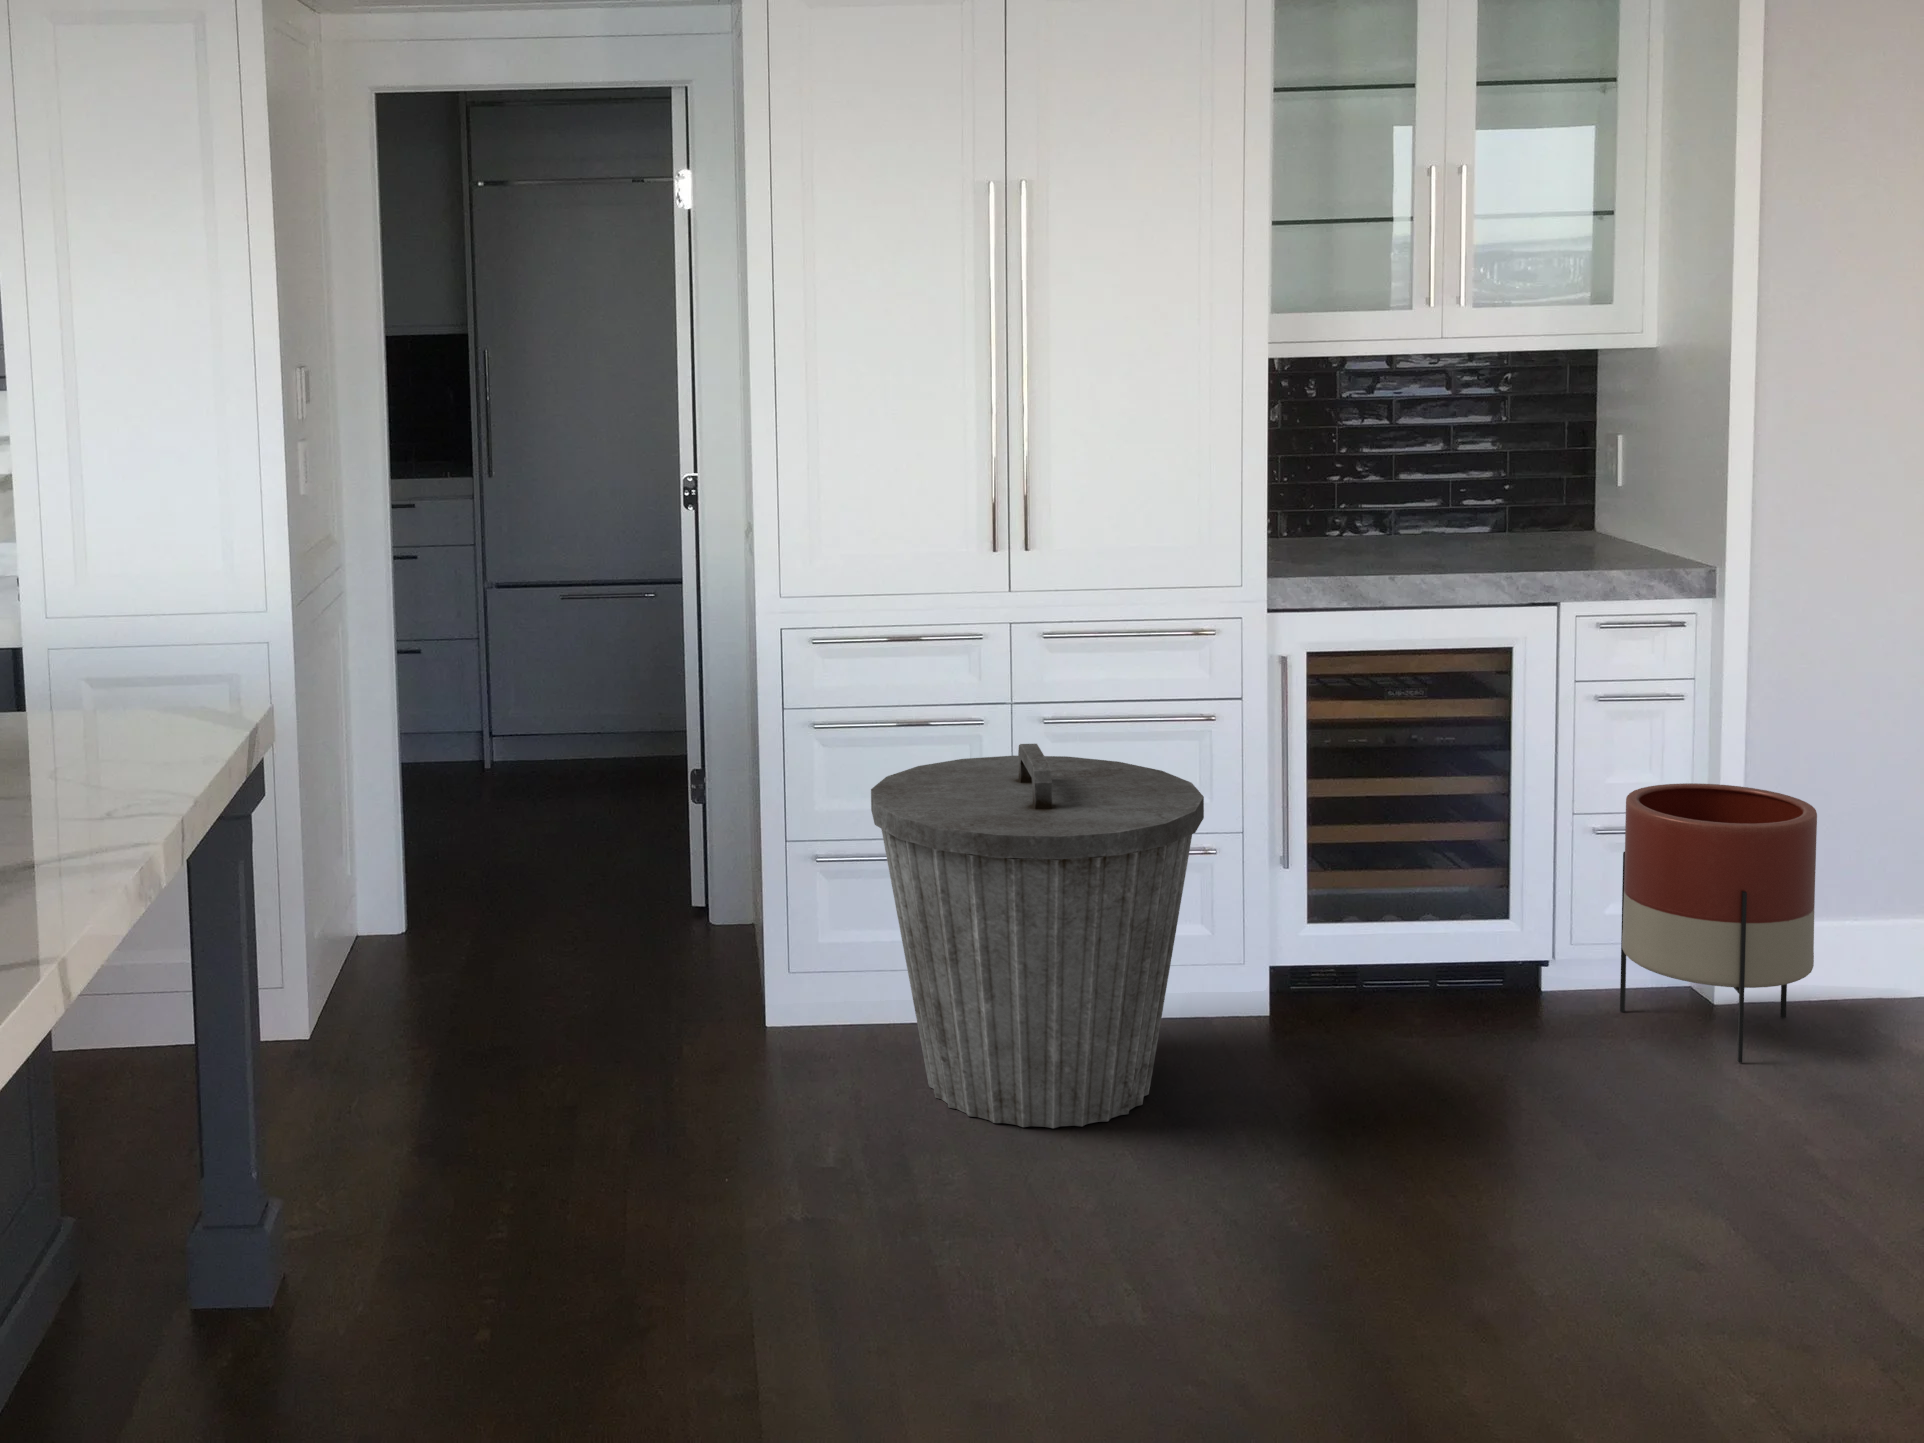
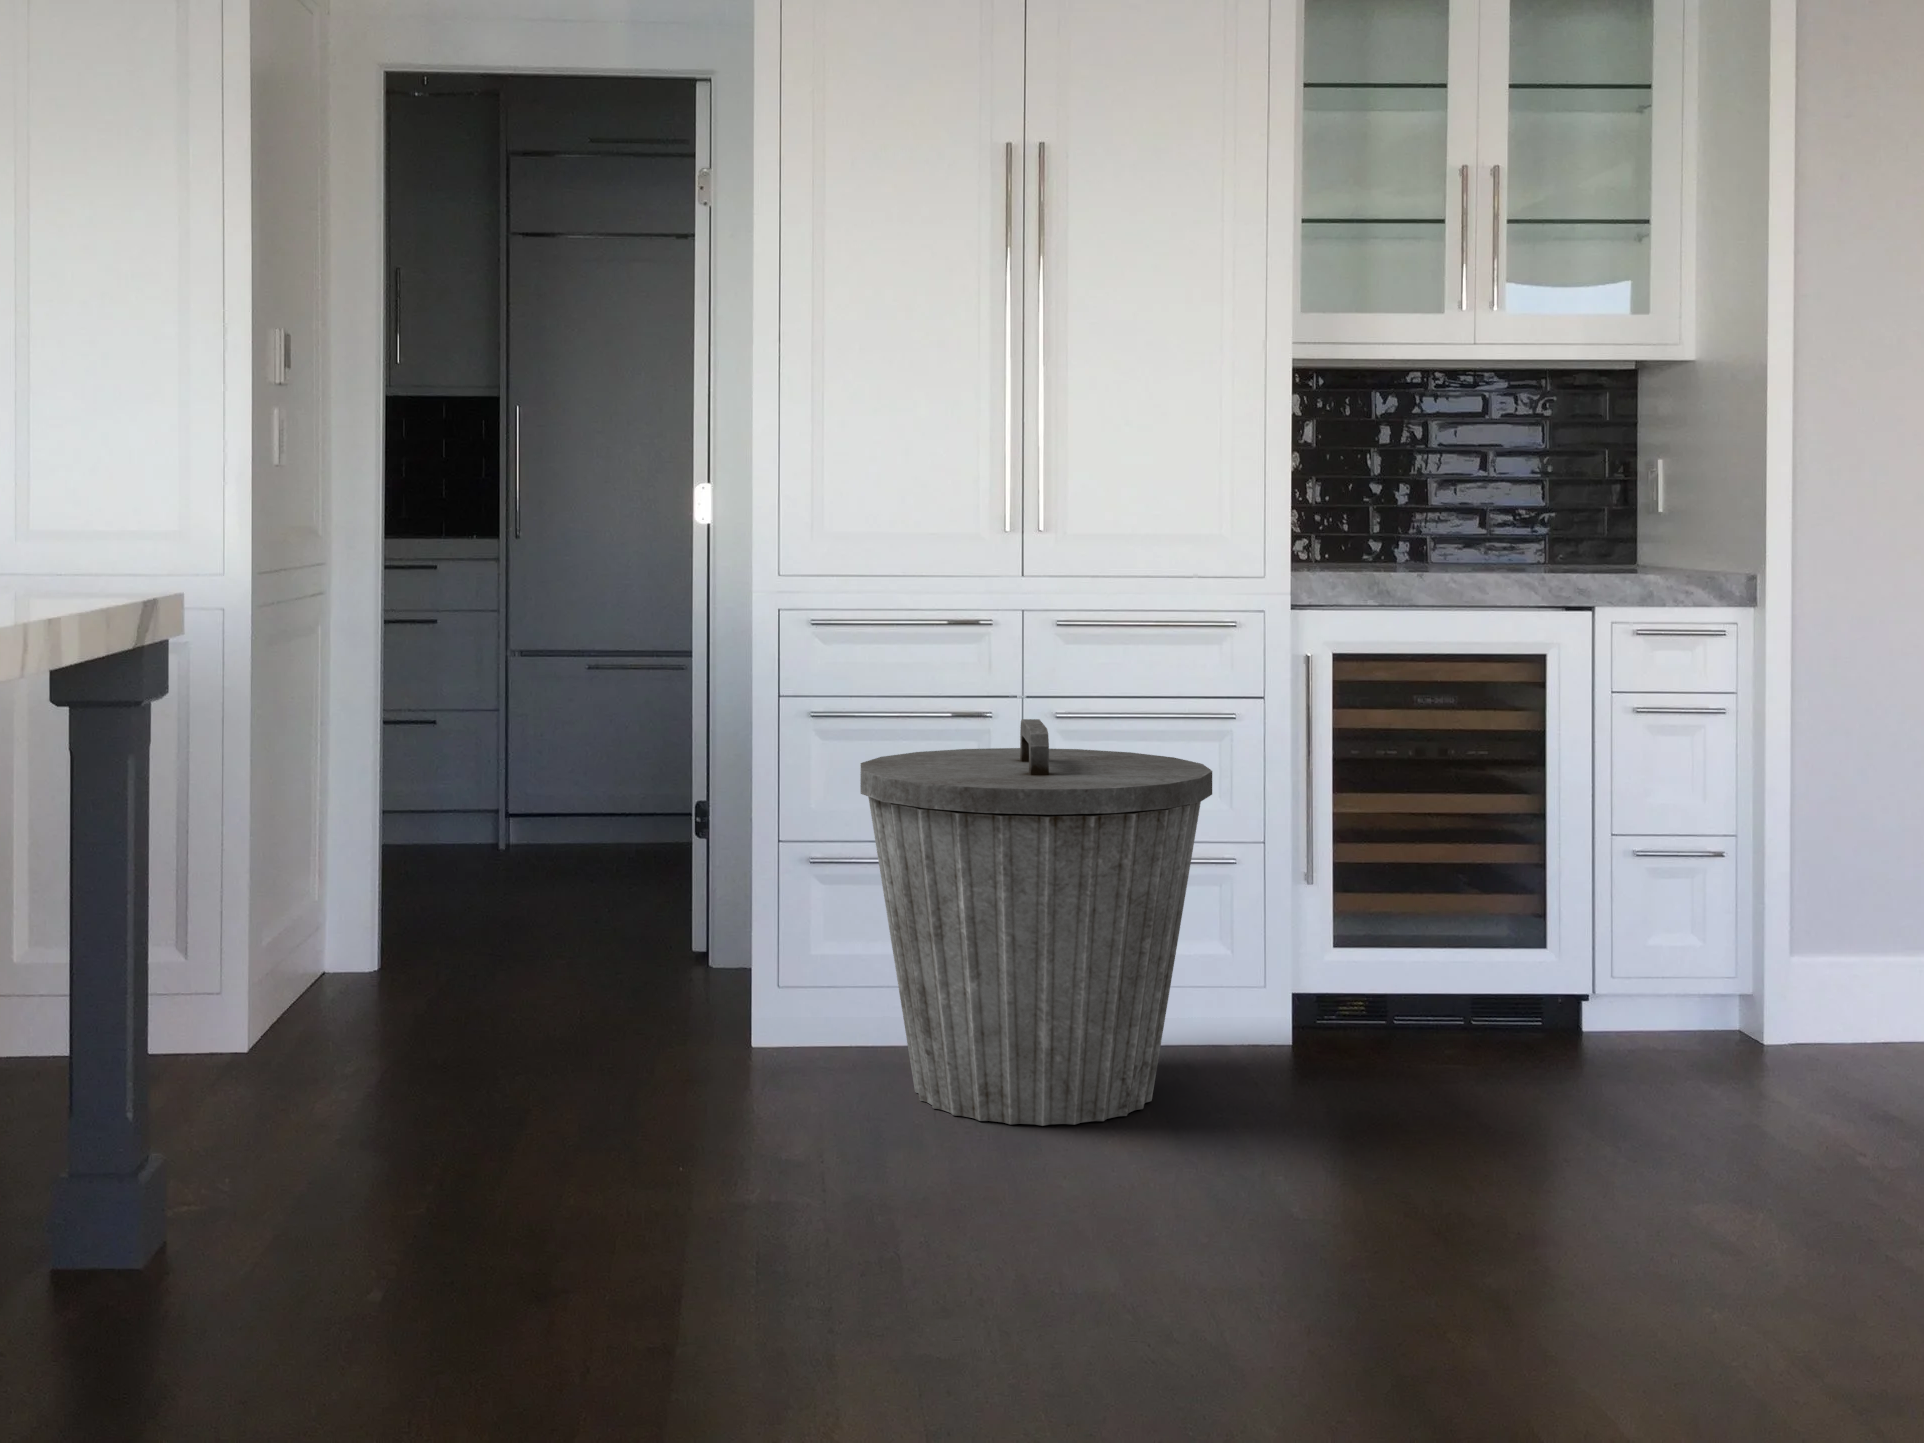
planter: present [1620,783,1817,1063] -> none [1664,802,1863,1086]

